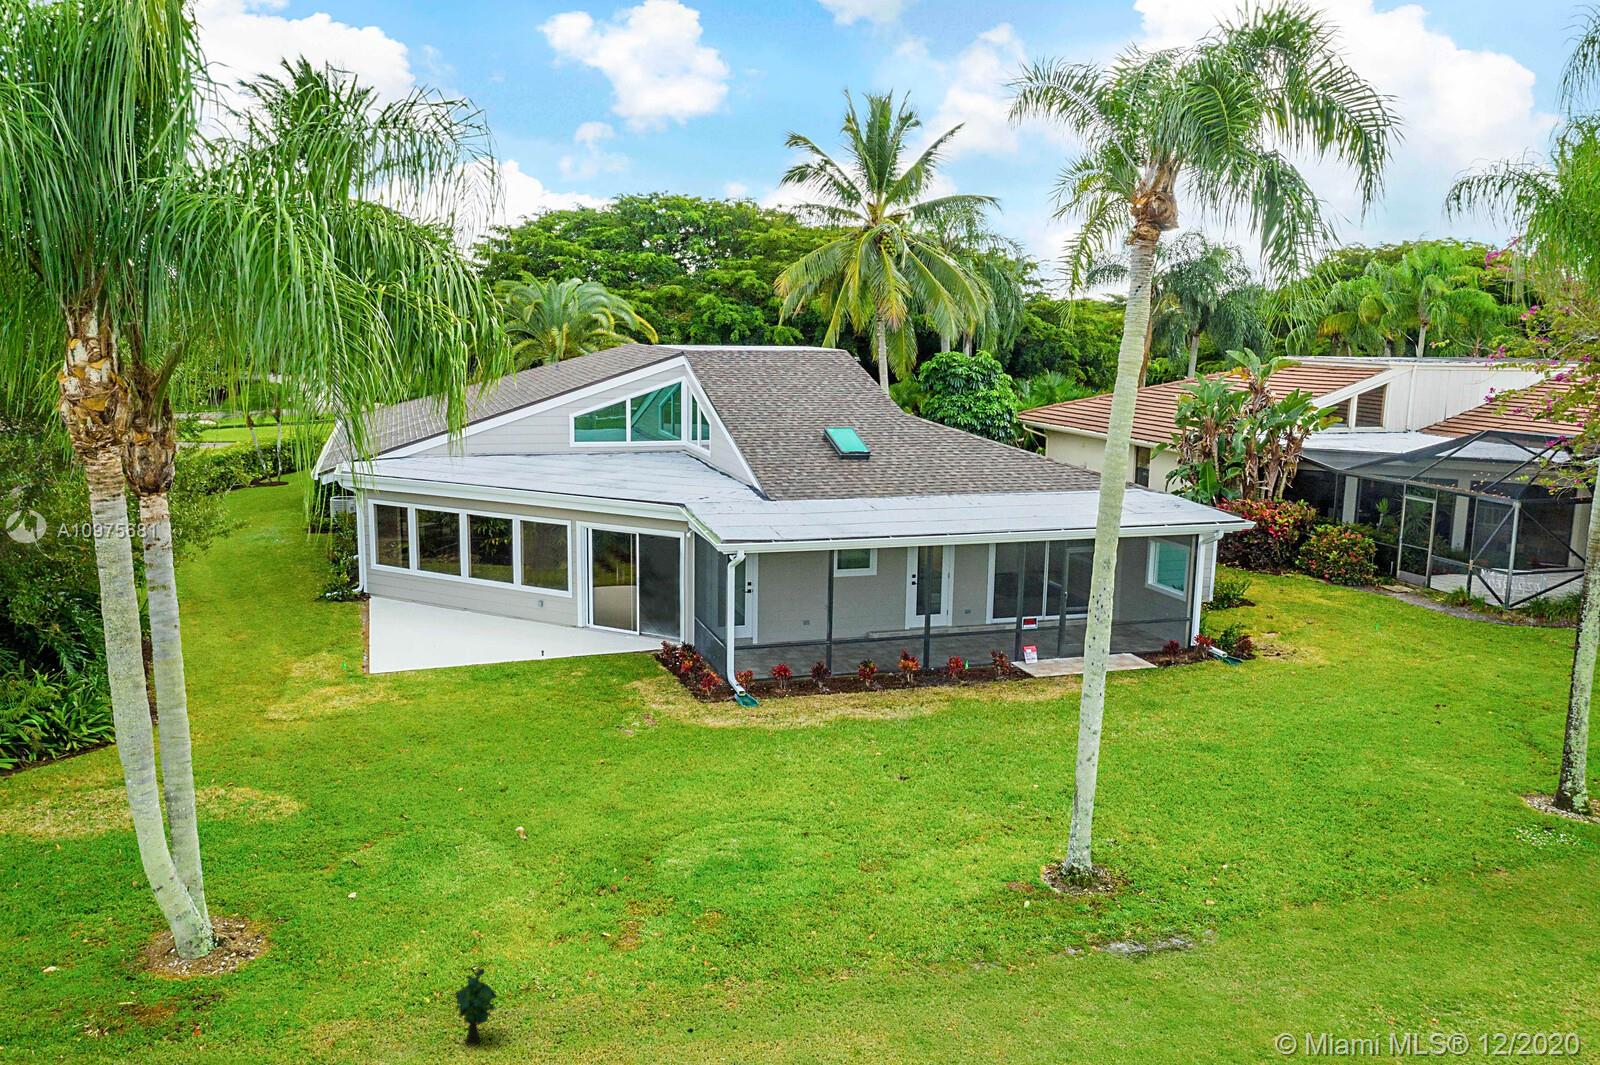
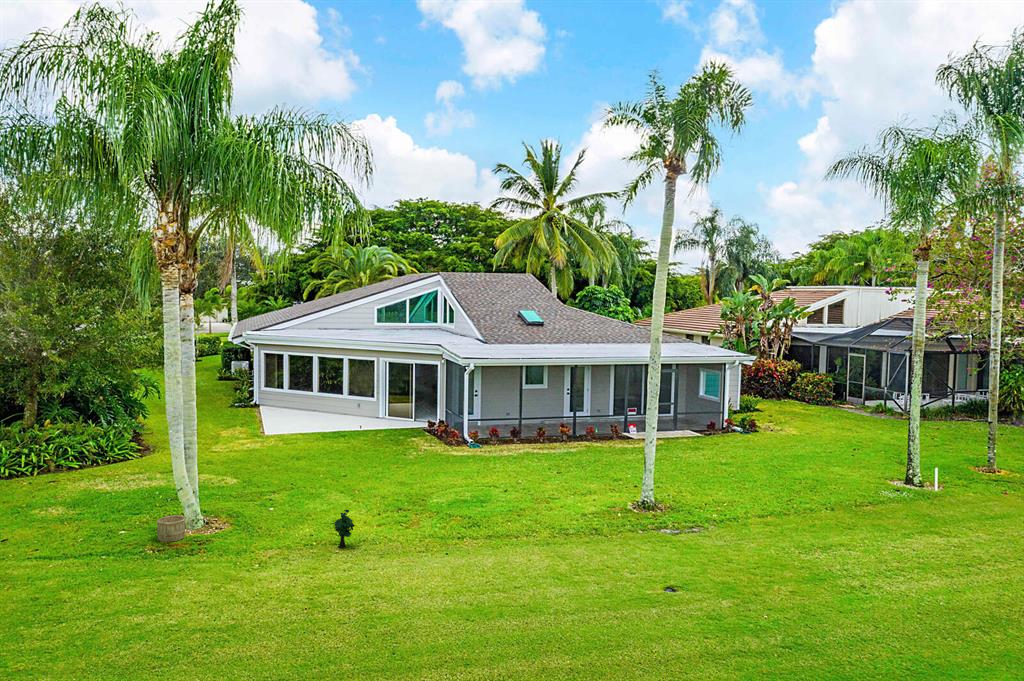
wooden bucket: none [92,961,157,1026] -> present [157,515,186,542]

